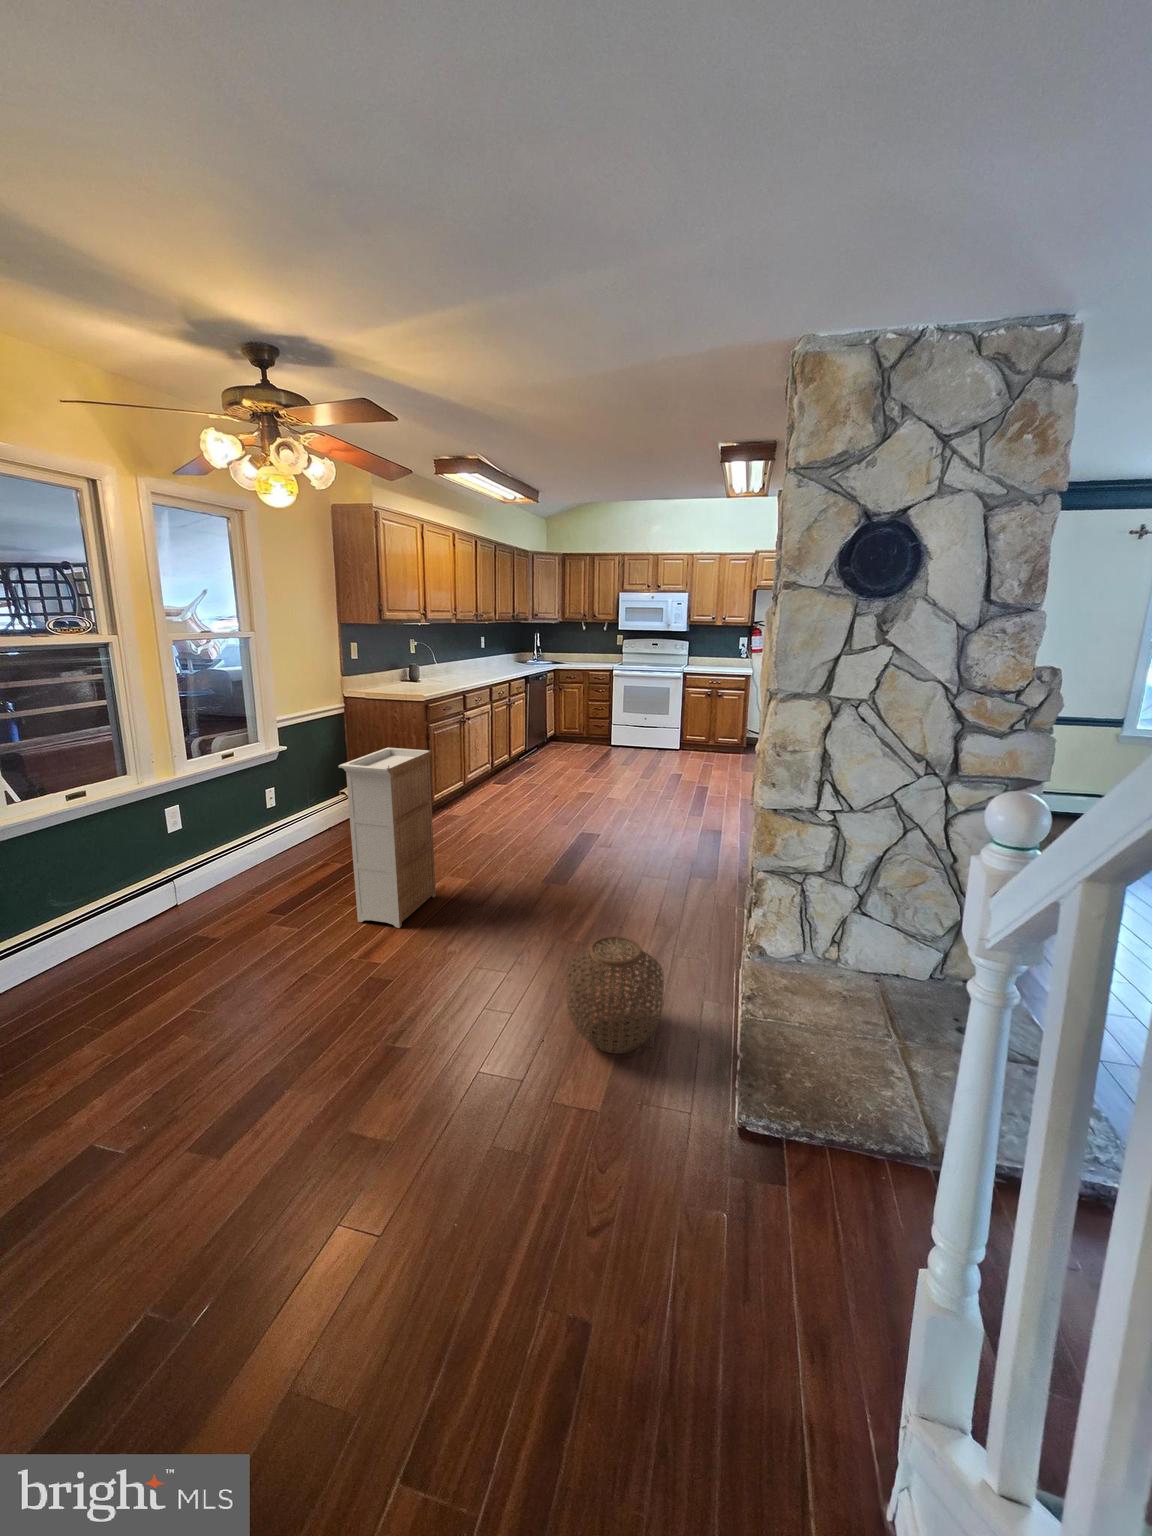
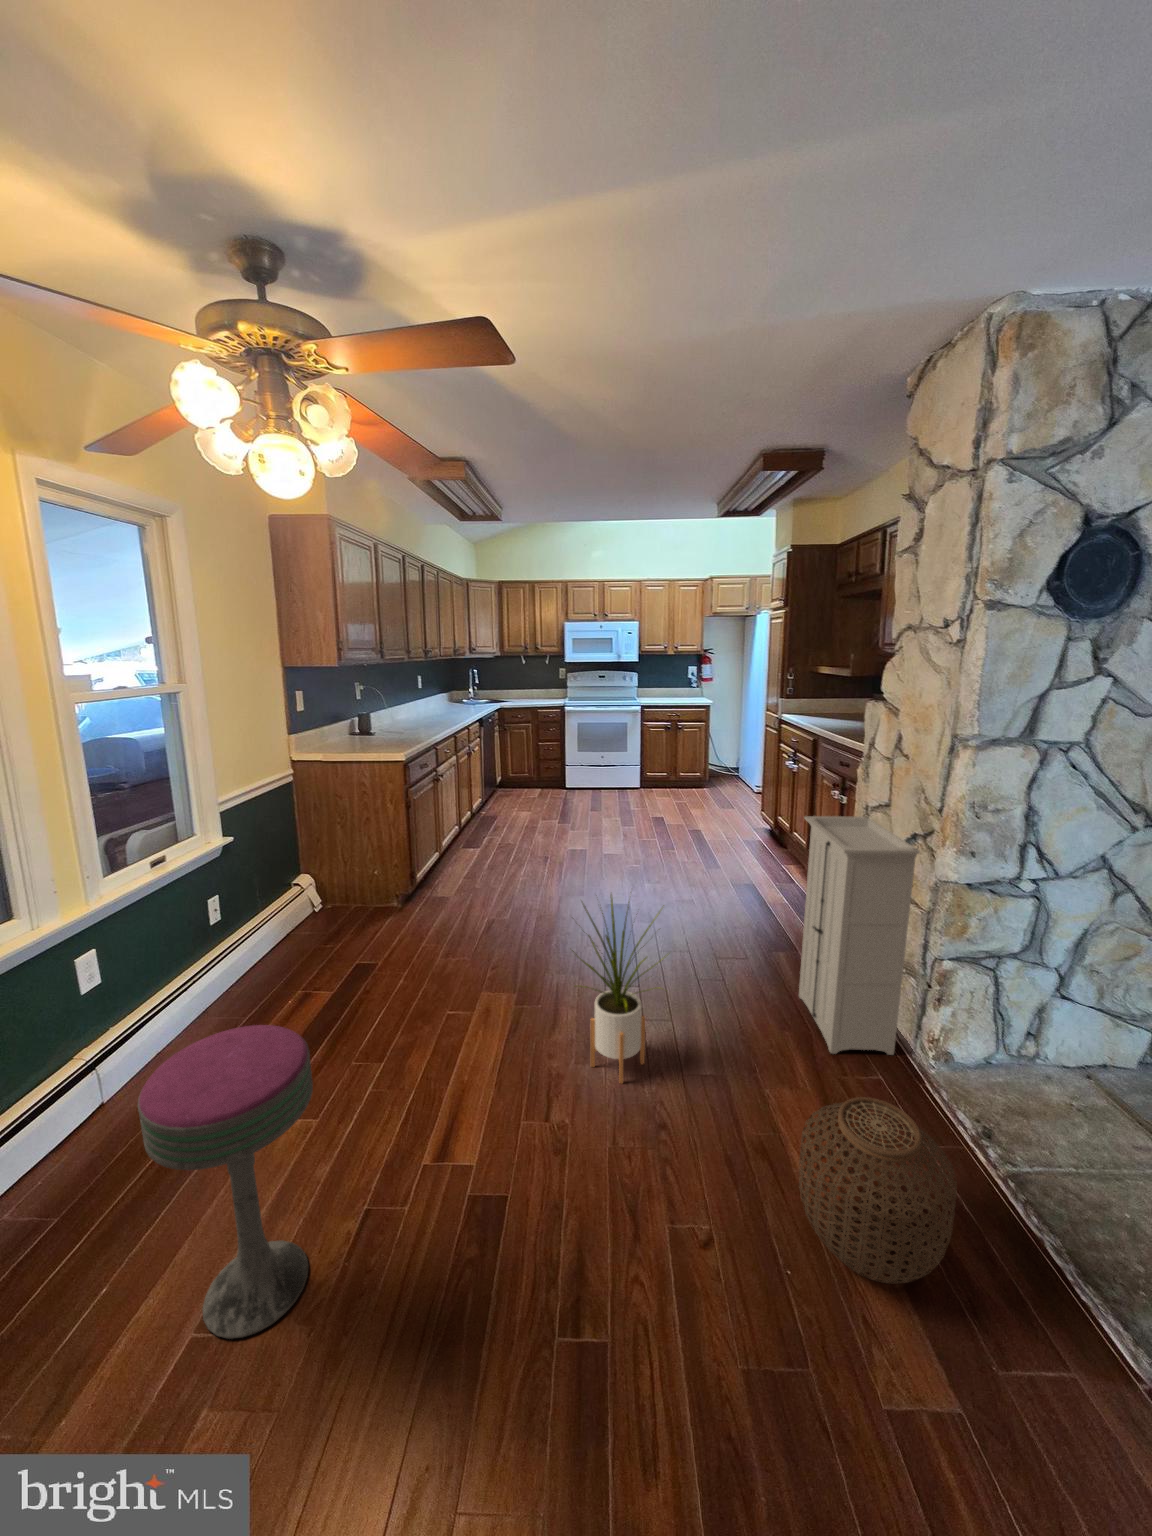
storage cabinet: present [338,748,436,928] -> present [799,816,920,1055]
house plant: none [479,797,554,940] -> present [572,896,664,1084]
bar stool: none [171,842,272,1012] -> present [138,1025,313,1339]

